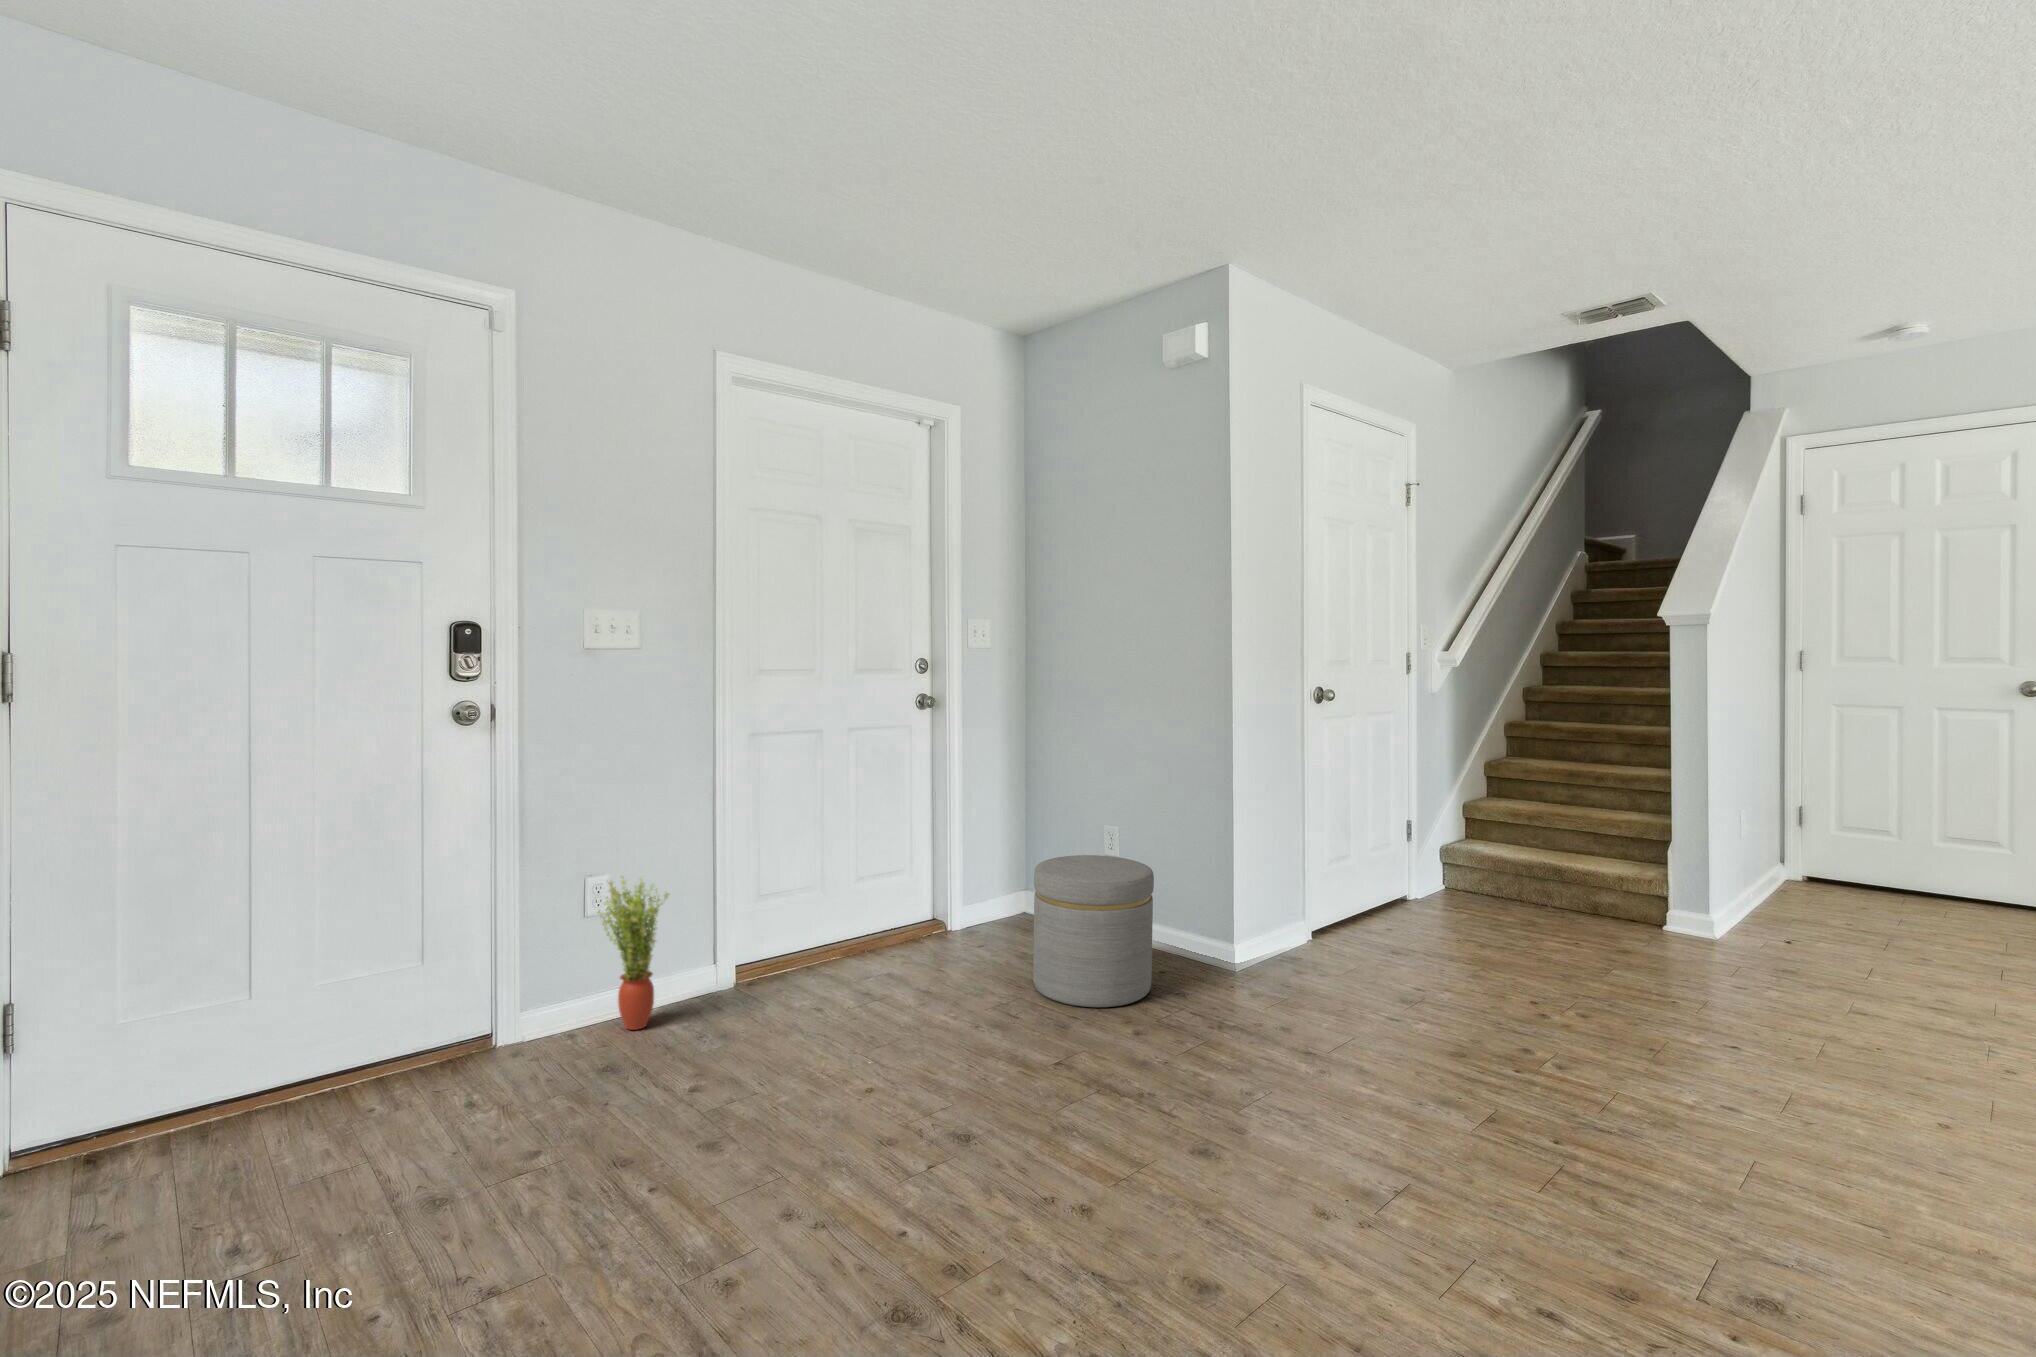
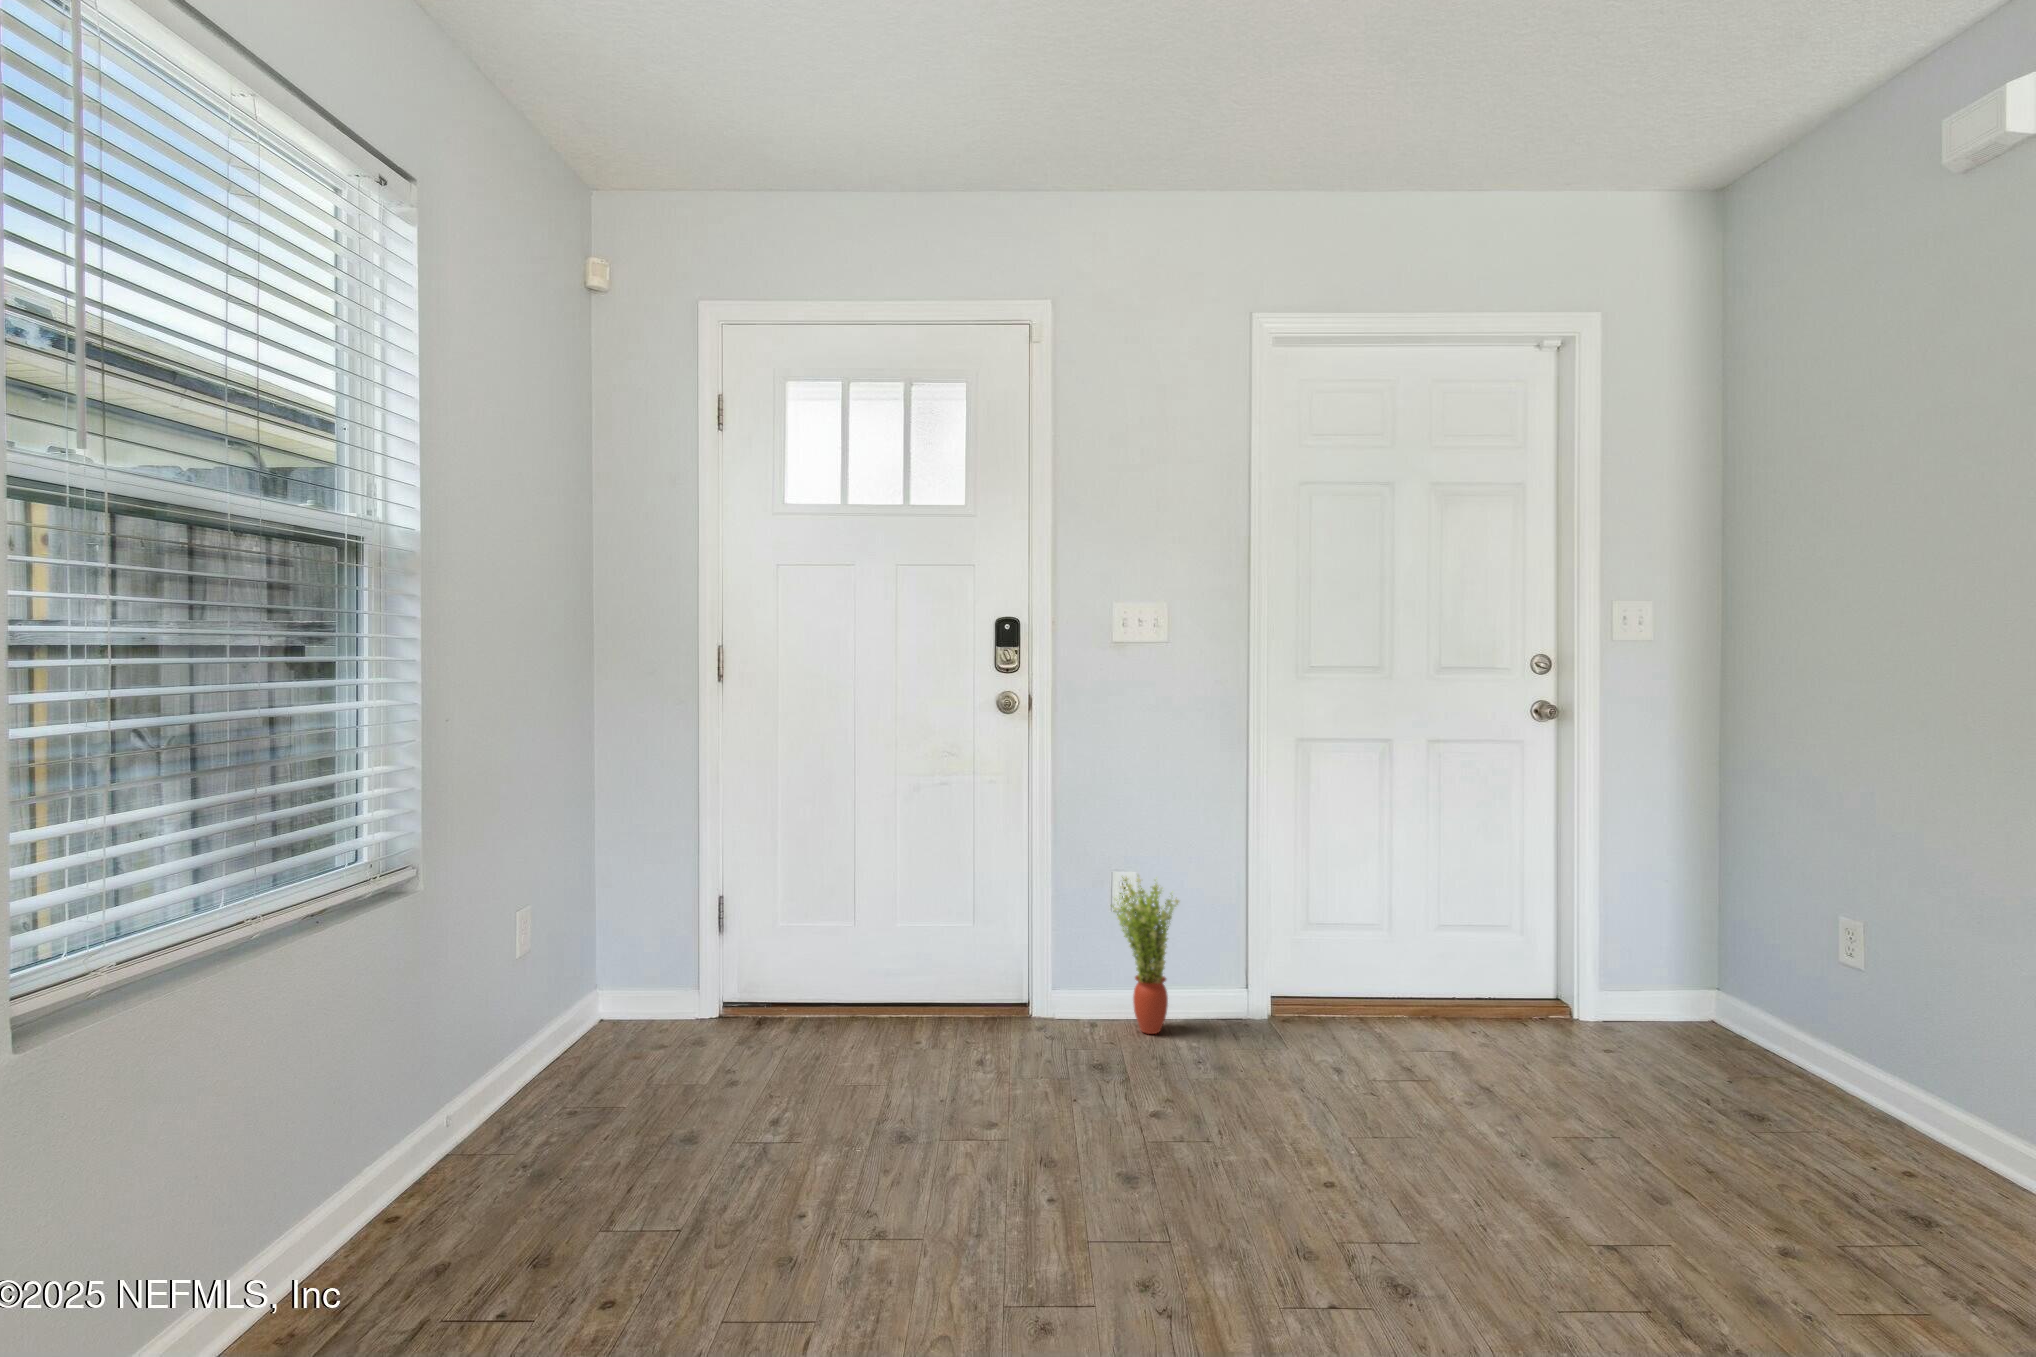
ottoman: present [1033,855,1154,1007] -> none [1666,948,1908,1211]

